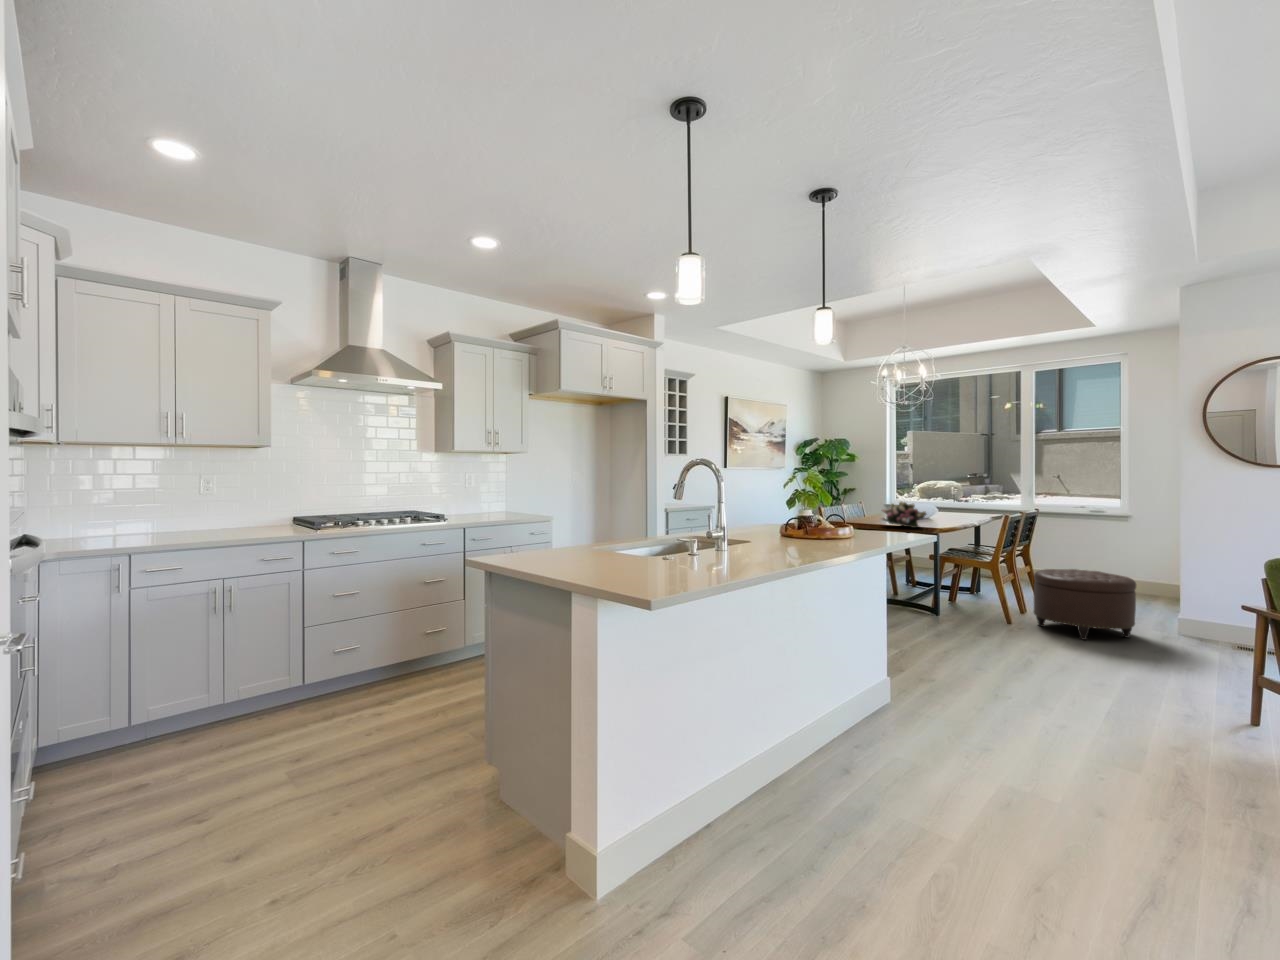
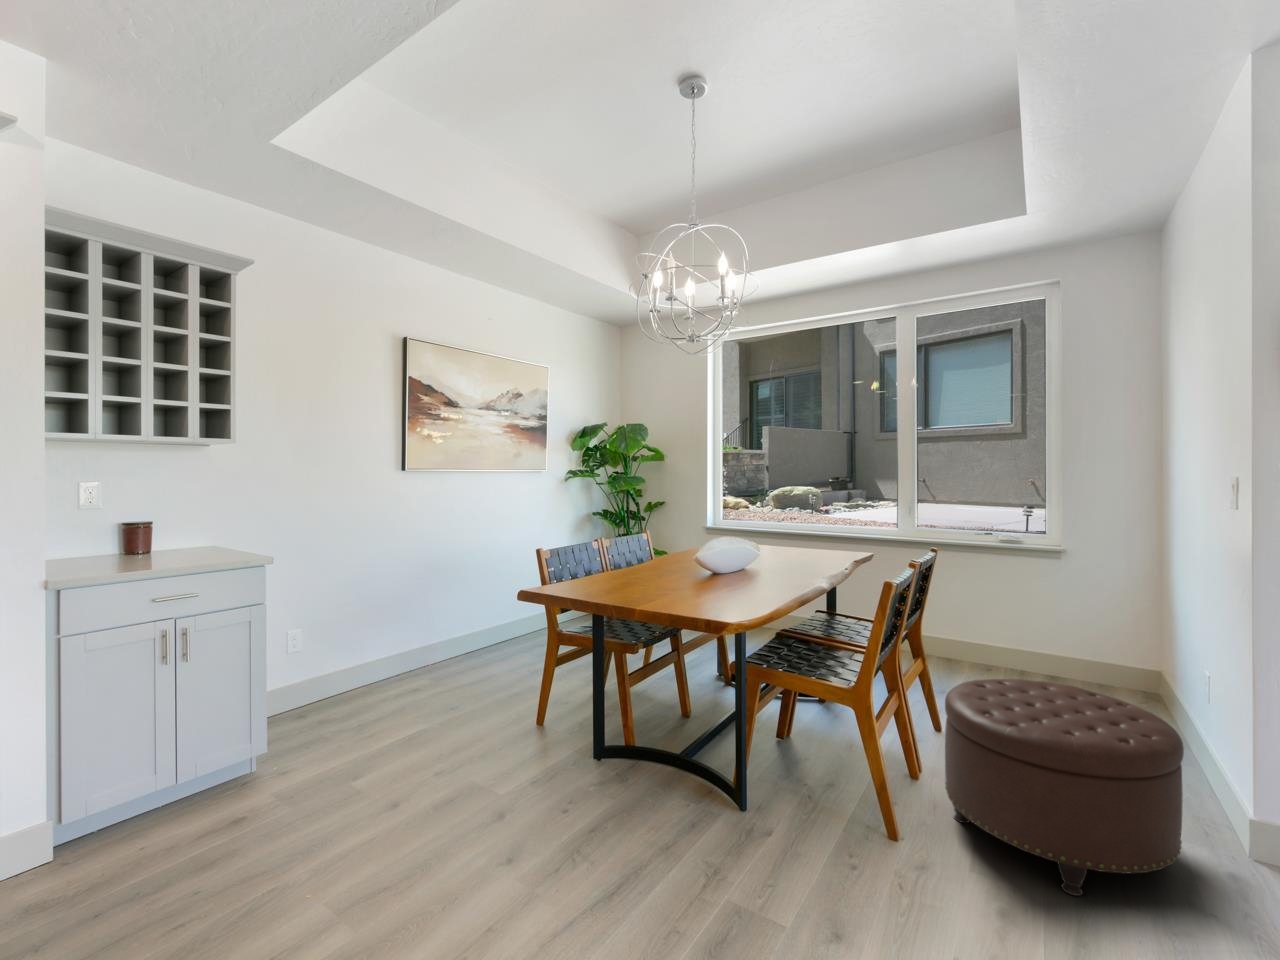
flower arrangement: present [881,501,926,528] -> none [621,537,719,601]

